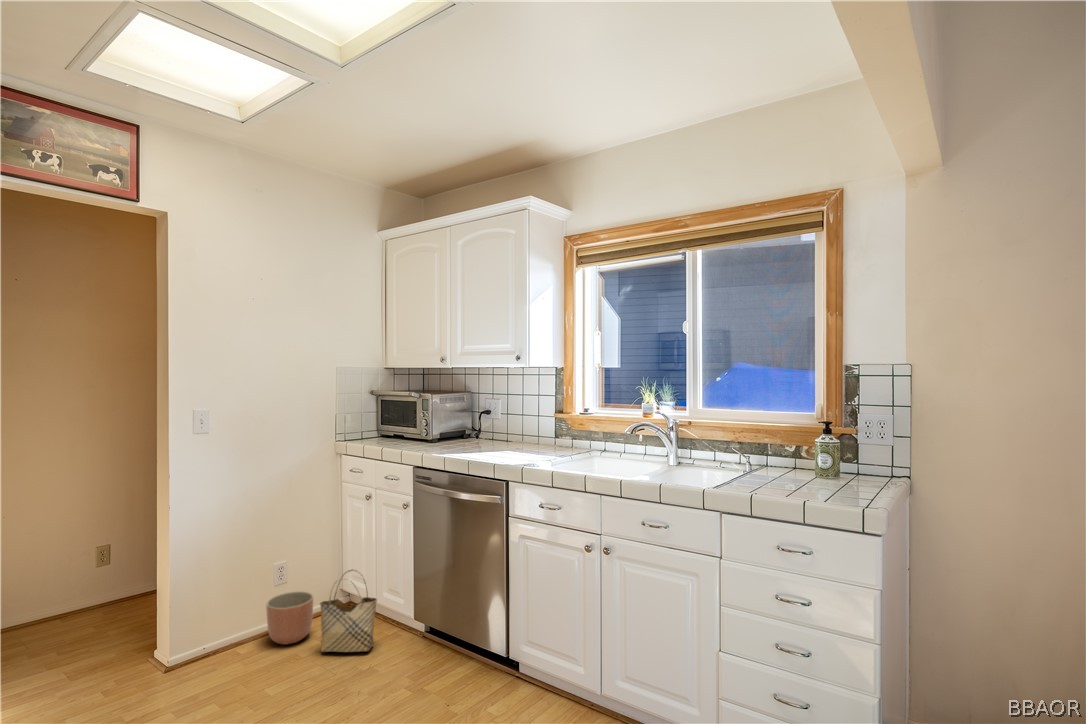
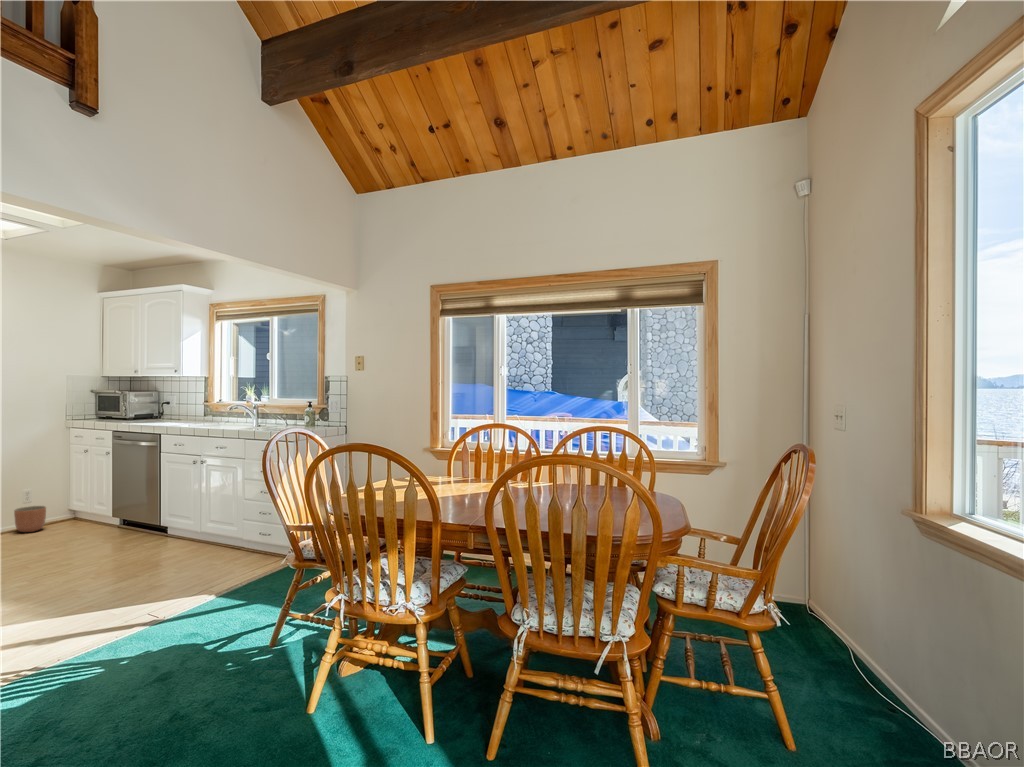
woven basket: present [320,570,377,652] -> none [49,489,87,532]

